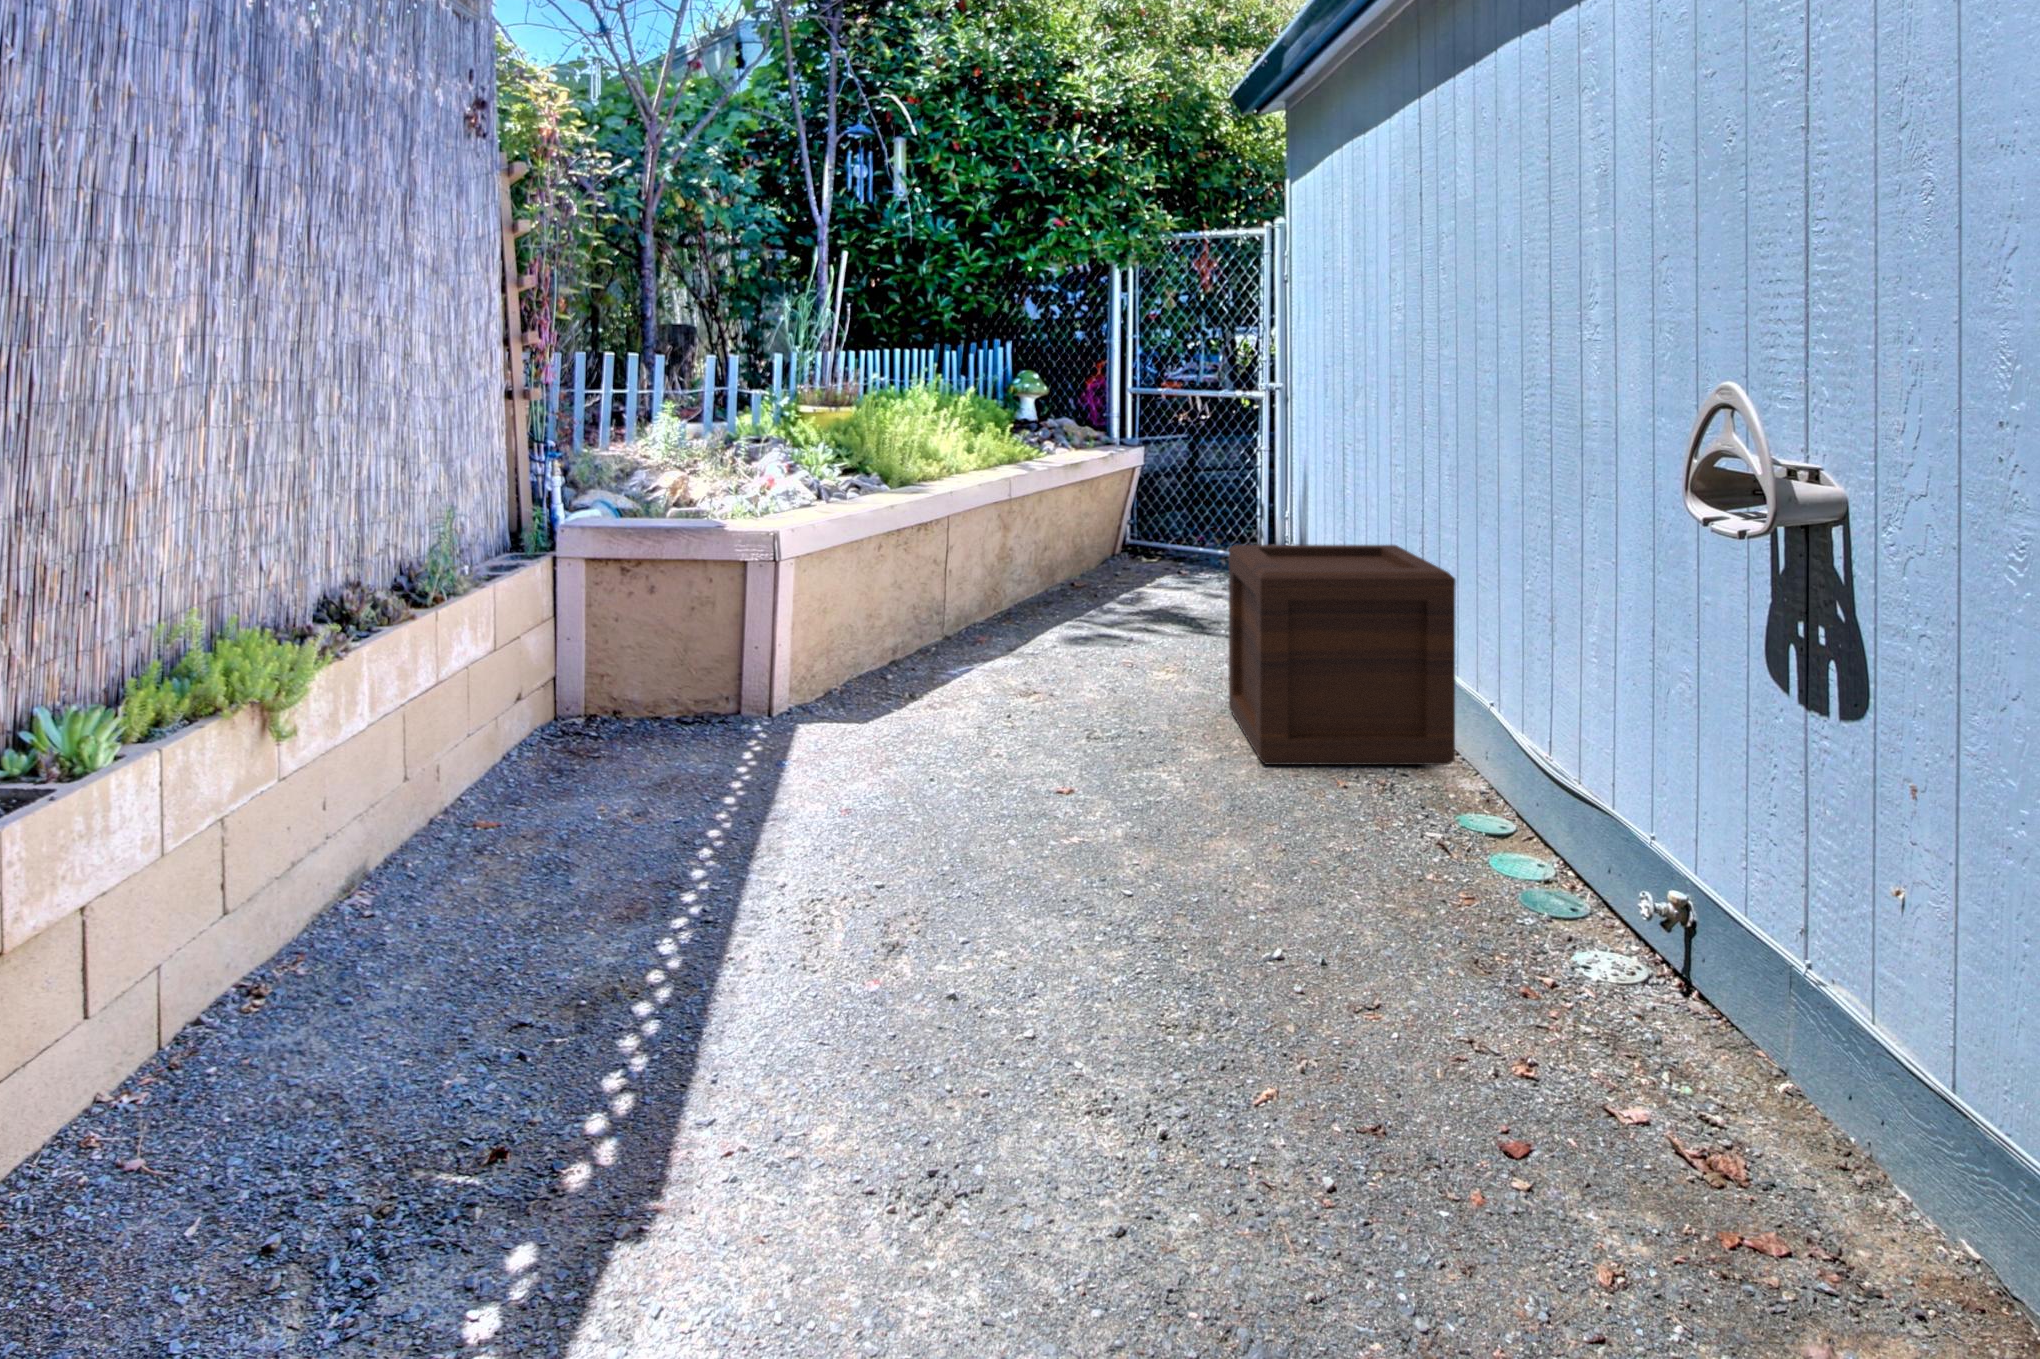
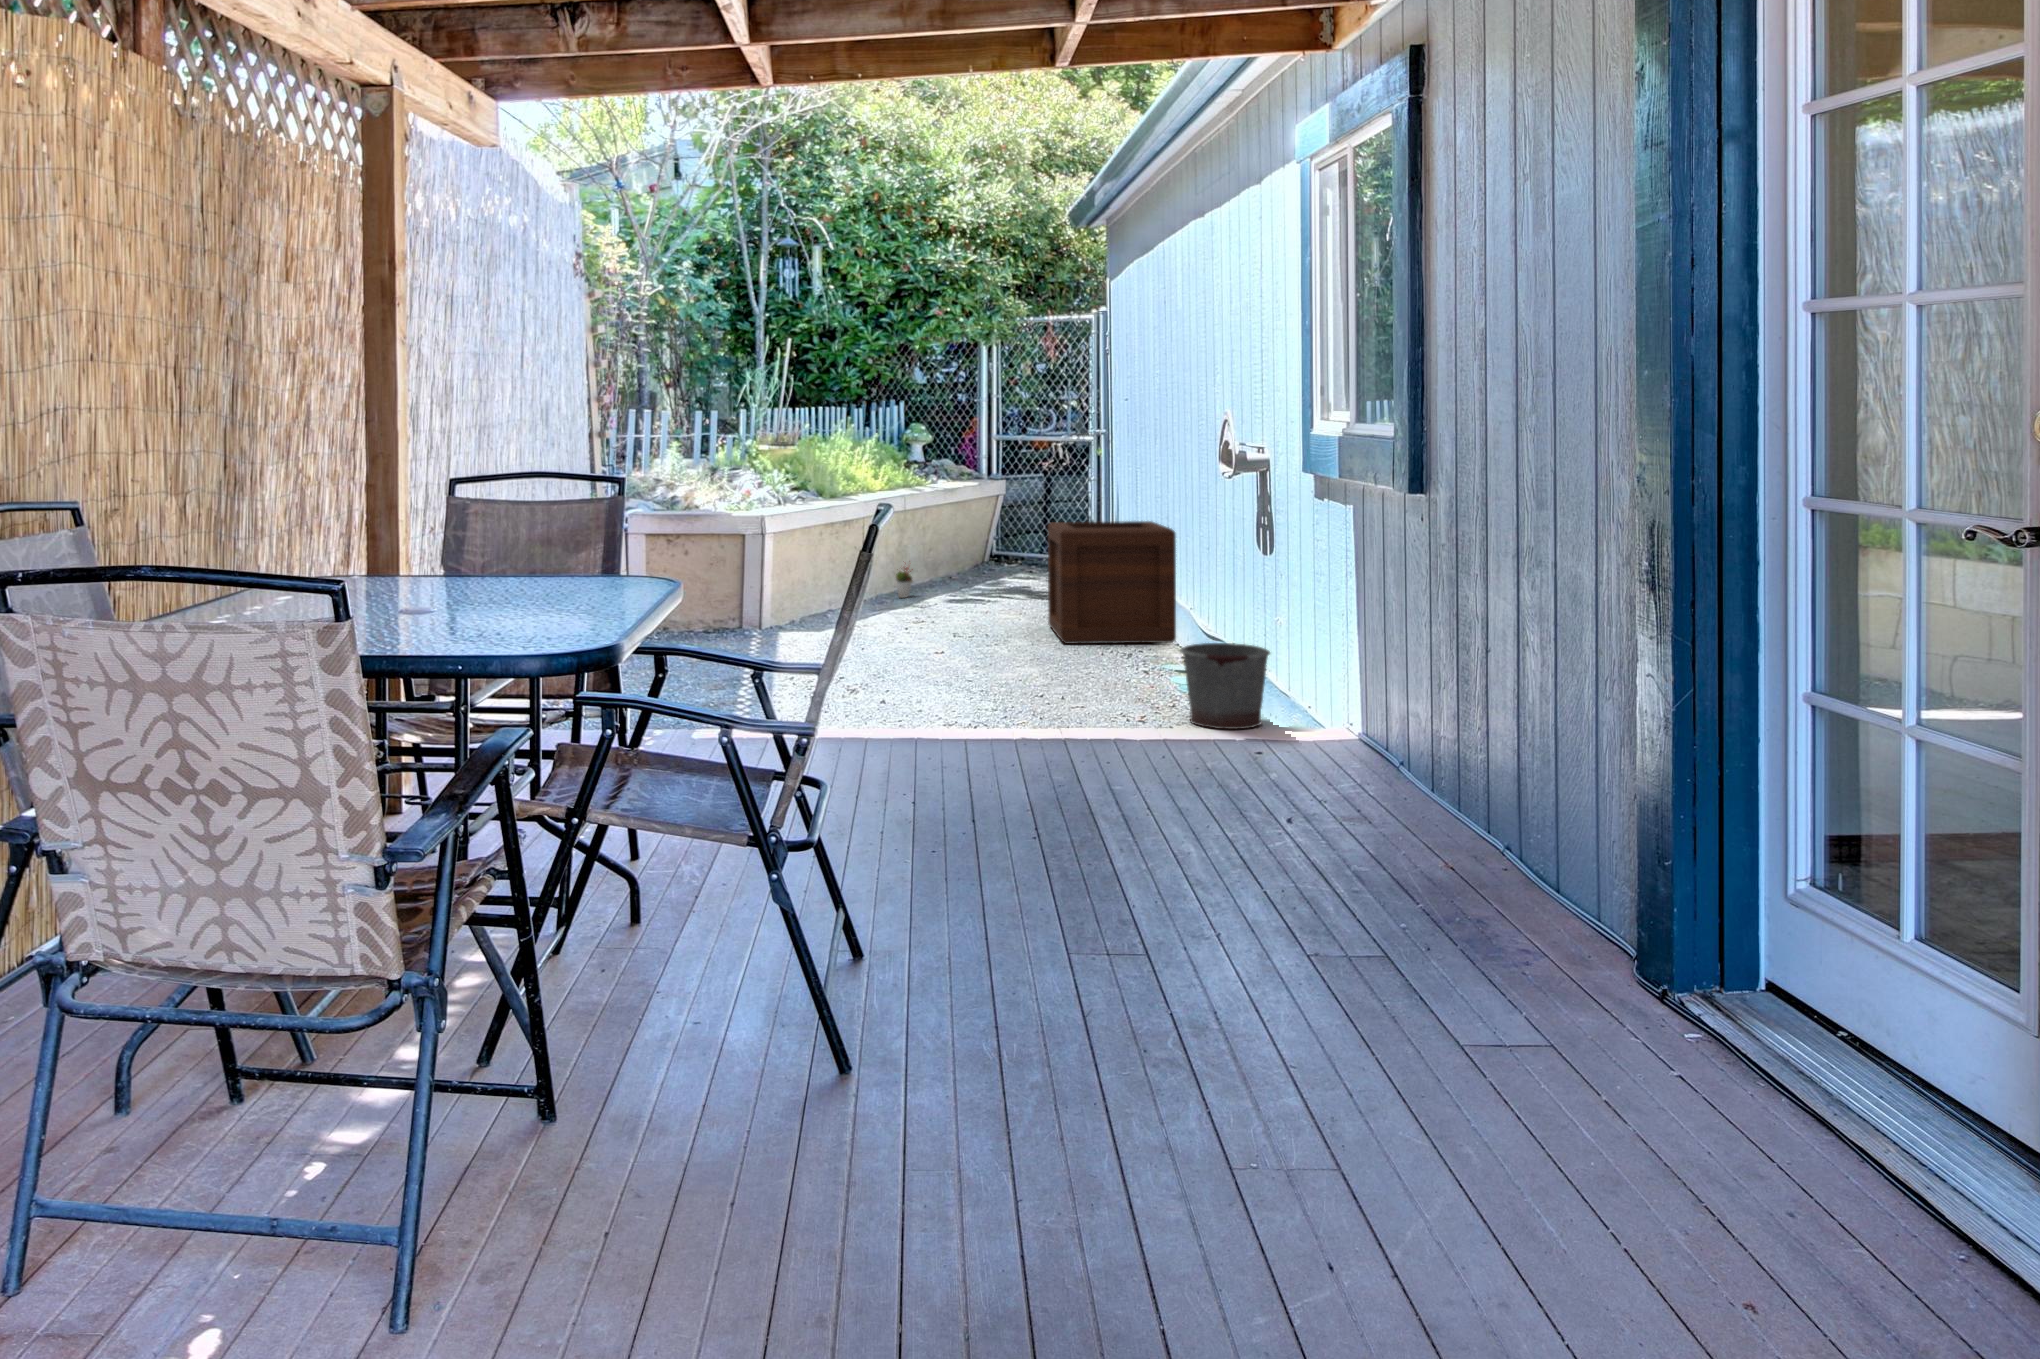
decorative plant: none [992,575,1018,631] -> present [896,567,913,598]
bucket: none [1599,916,1833,1175] -> present [1180,643,1270,729]

